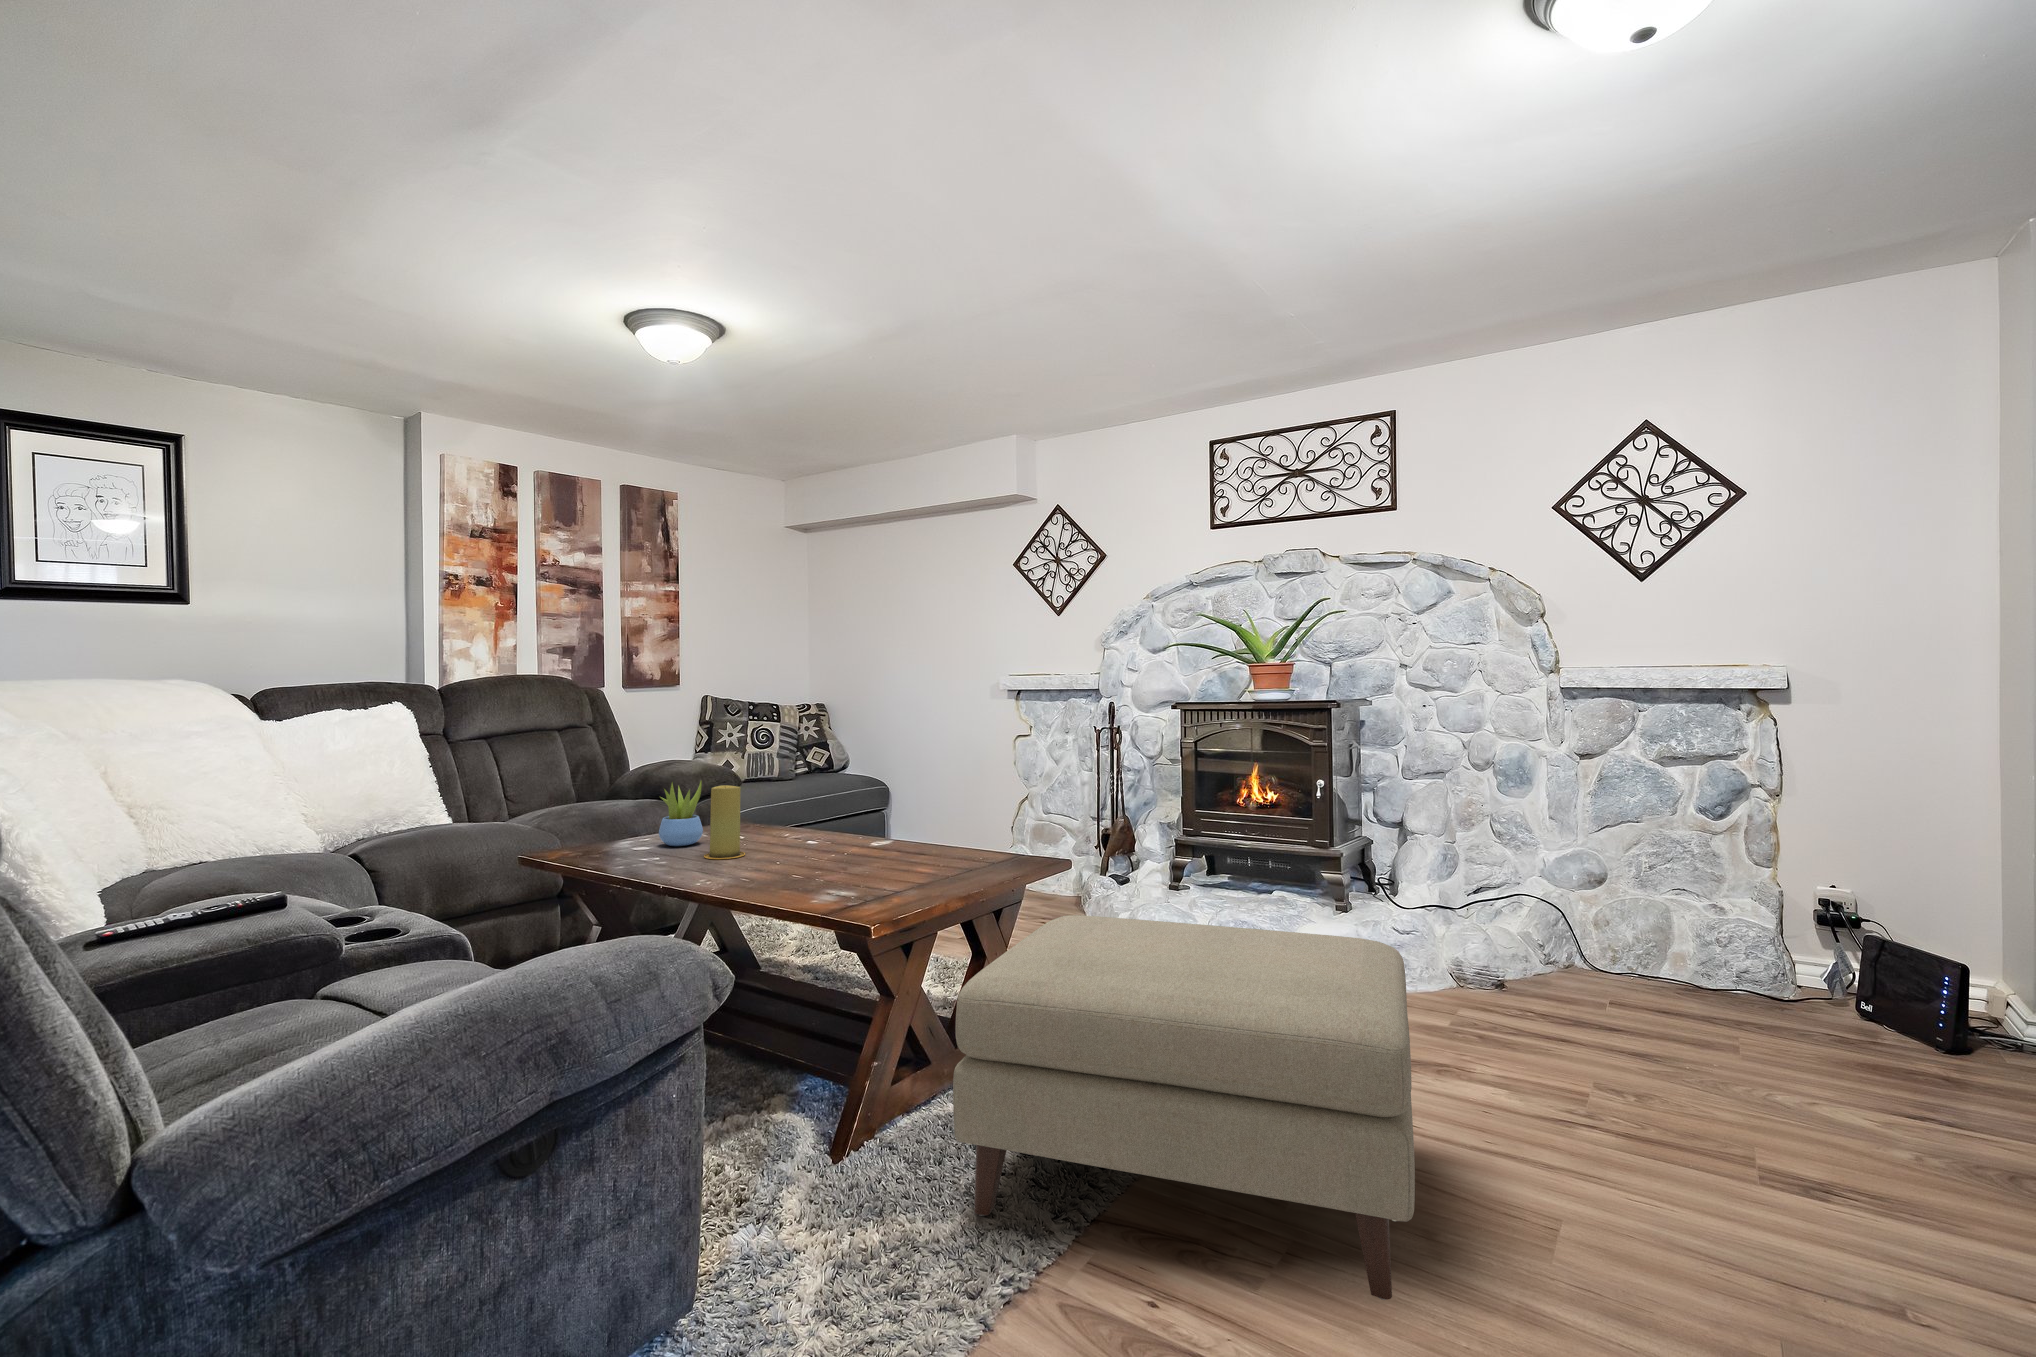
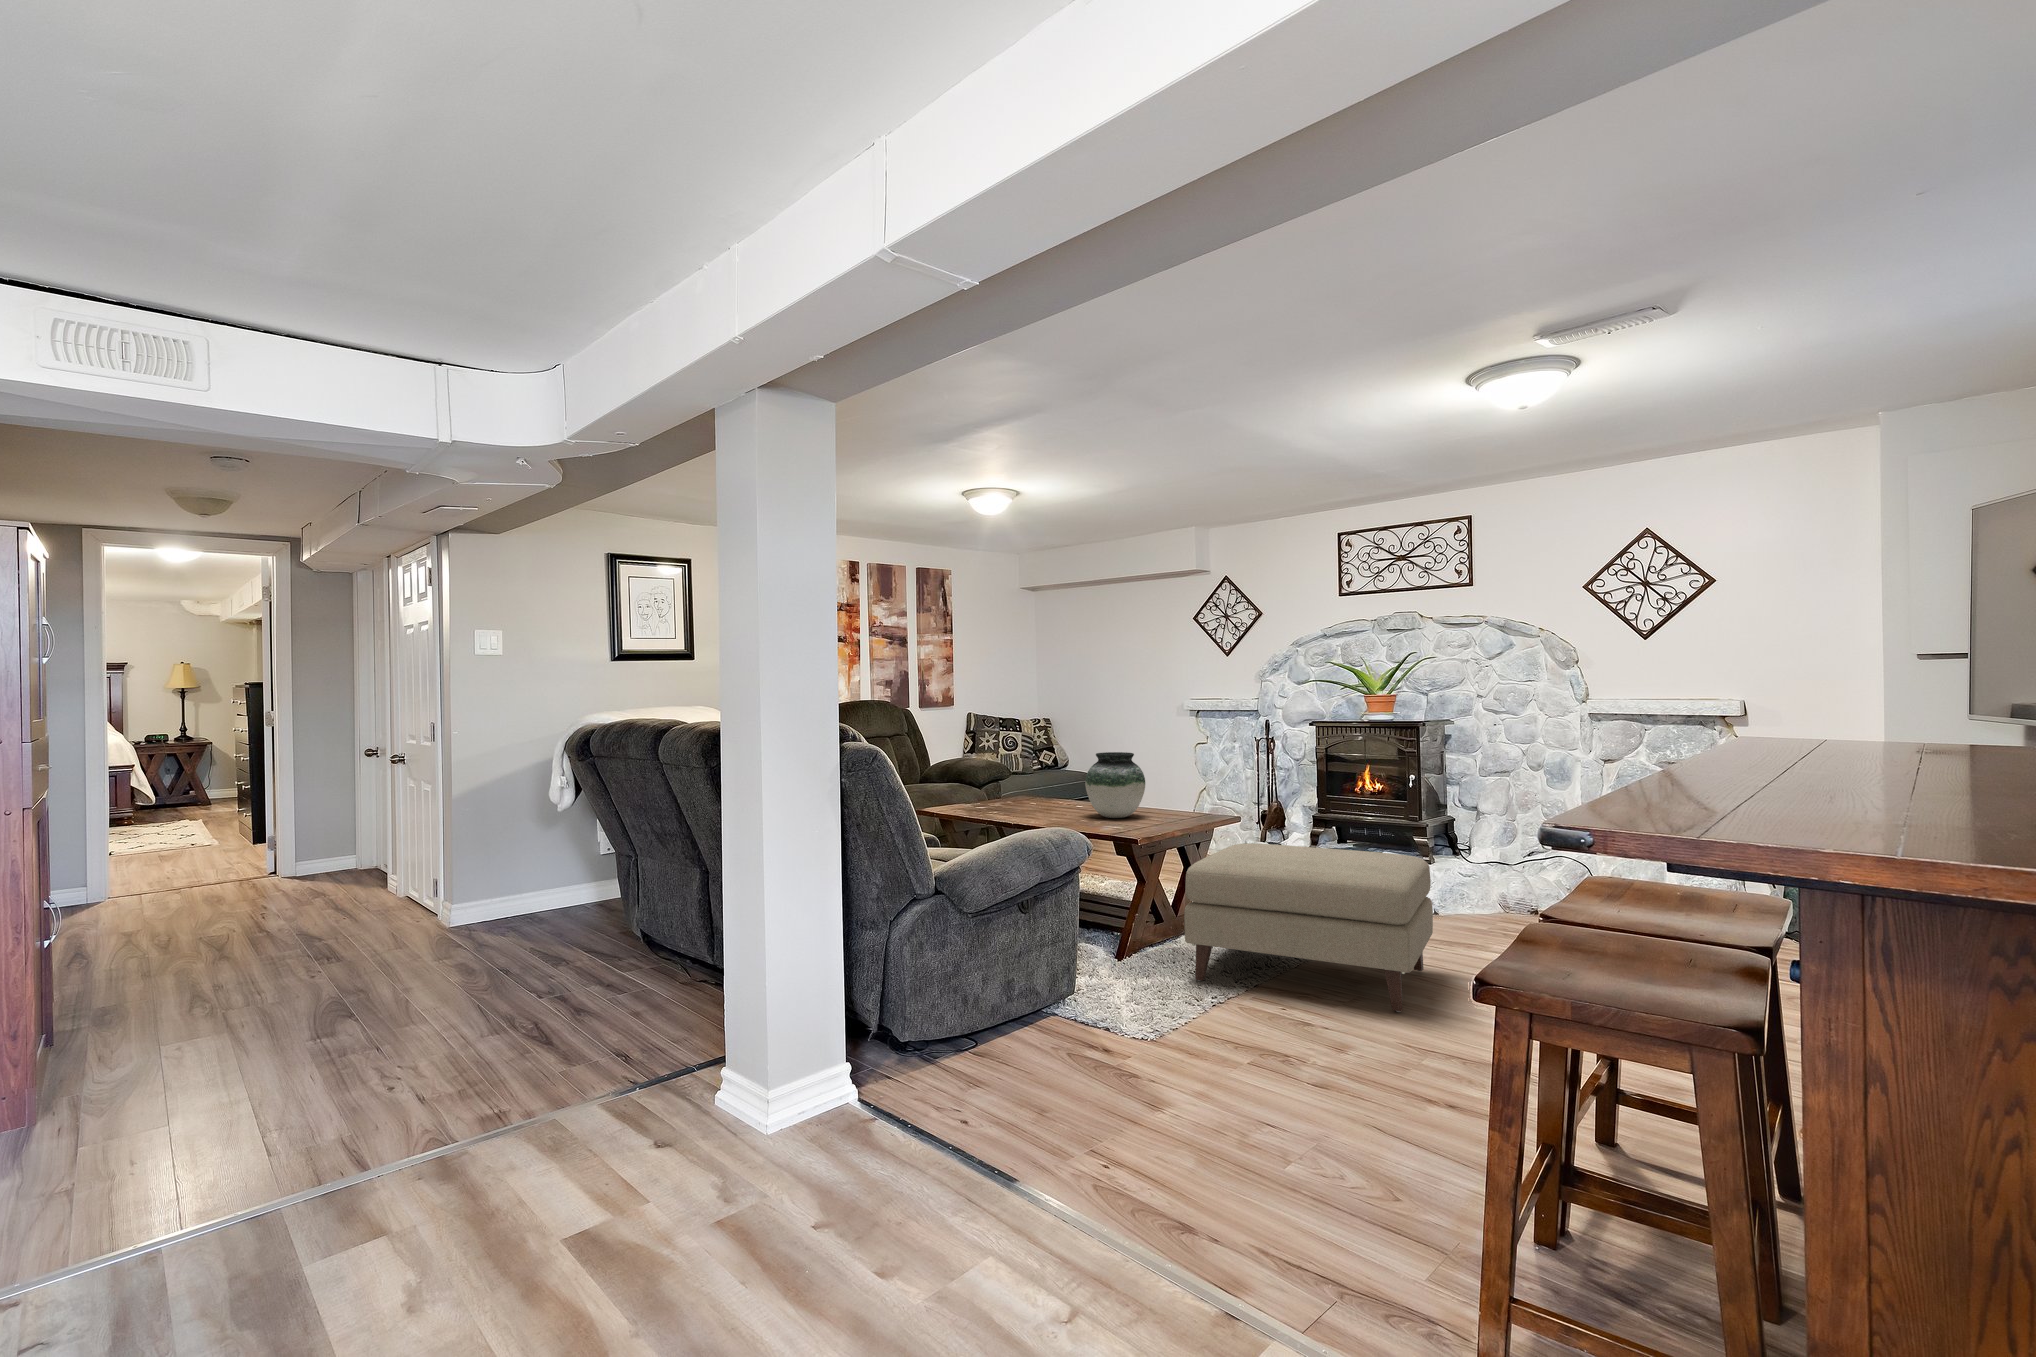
vase: none [803,753,909,869] -> present [1085,752,1145,818]
succulent plant: present [659,782,703,846] -> none [991,768,1016,806]
candle: present [704,785,745,859] -> none [1024,771,1047,813]

